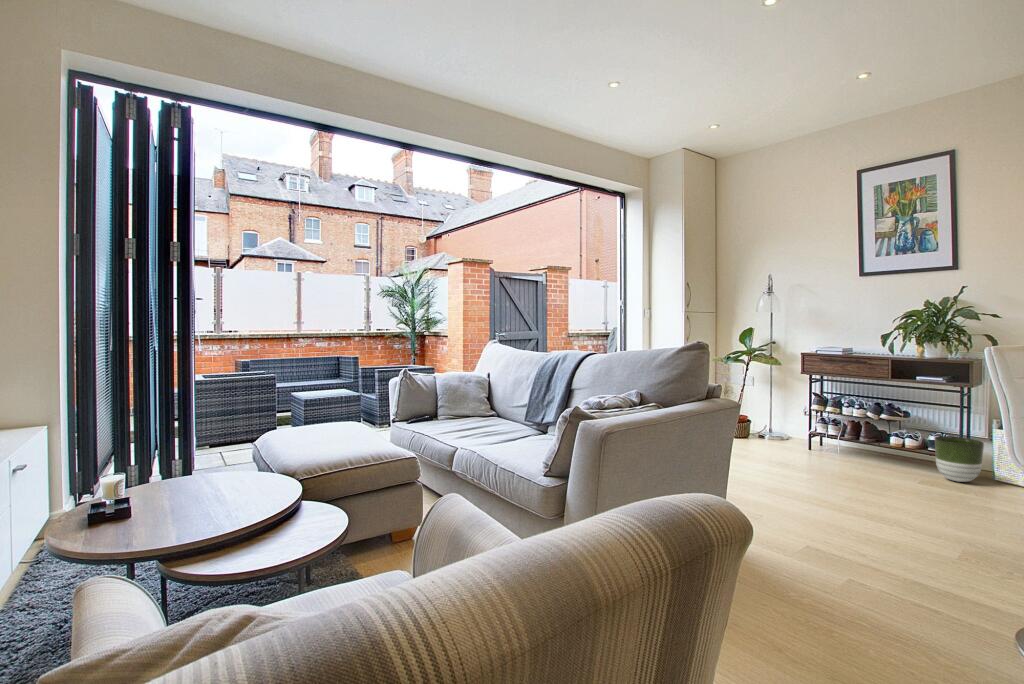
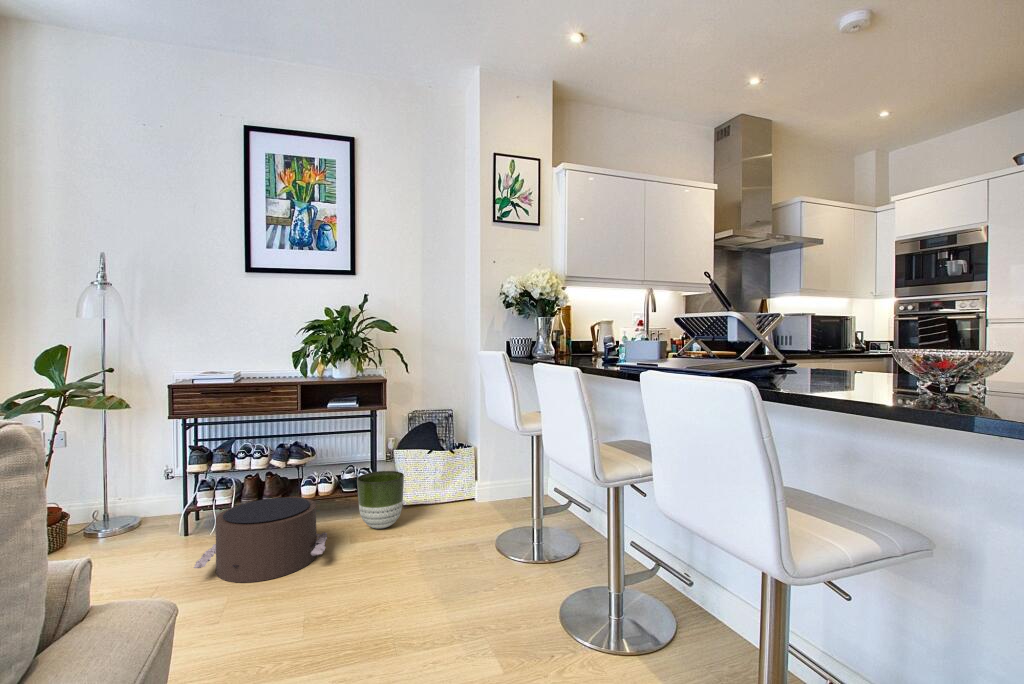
pouf: none [807,433,900,480] -> present [194,497,327,582]

